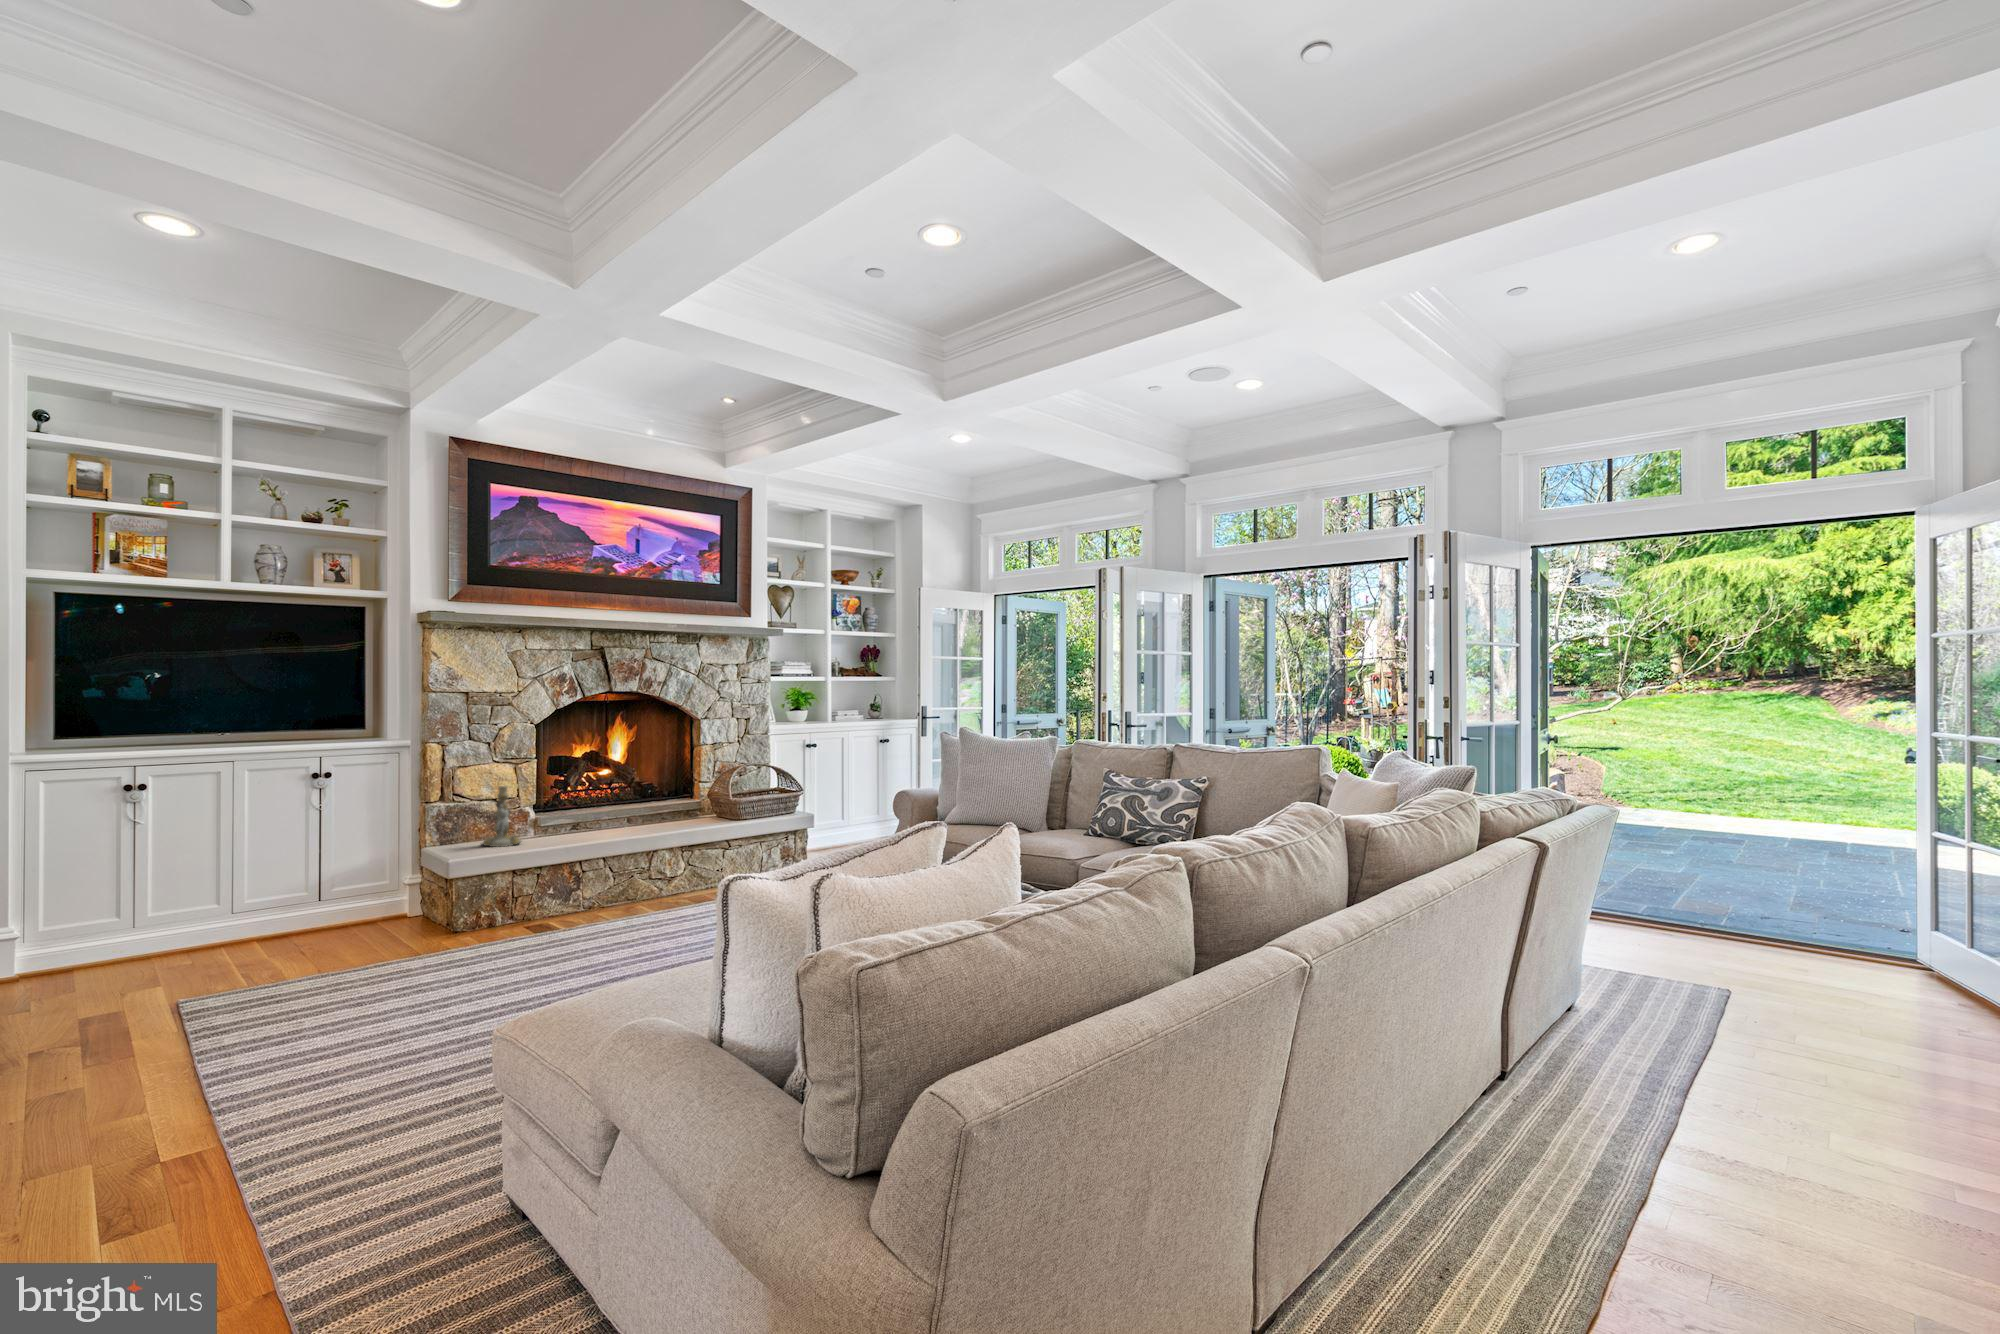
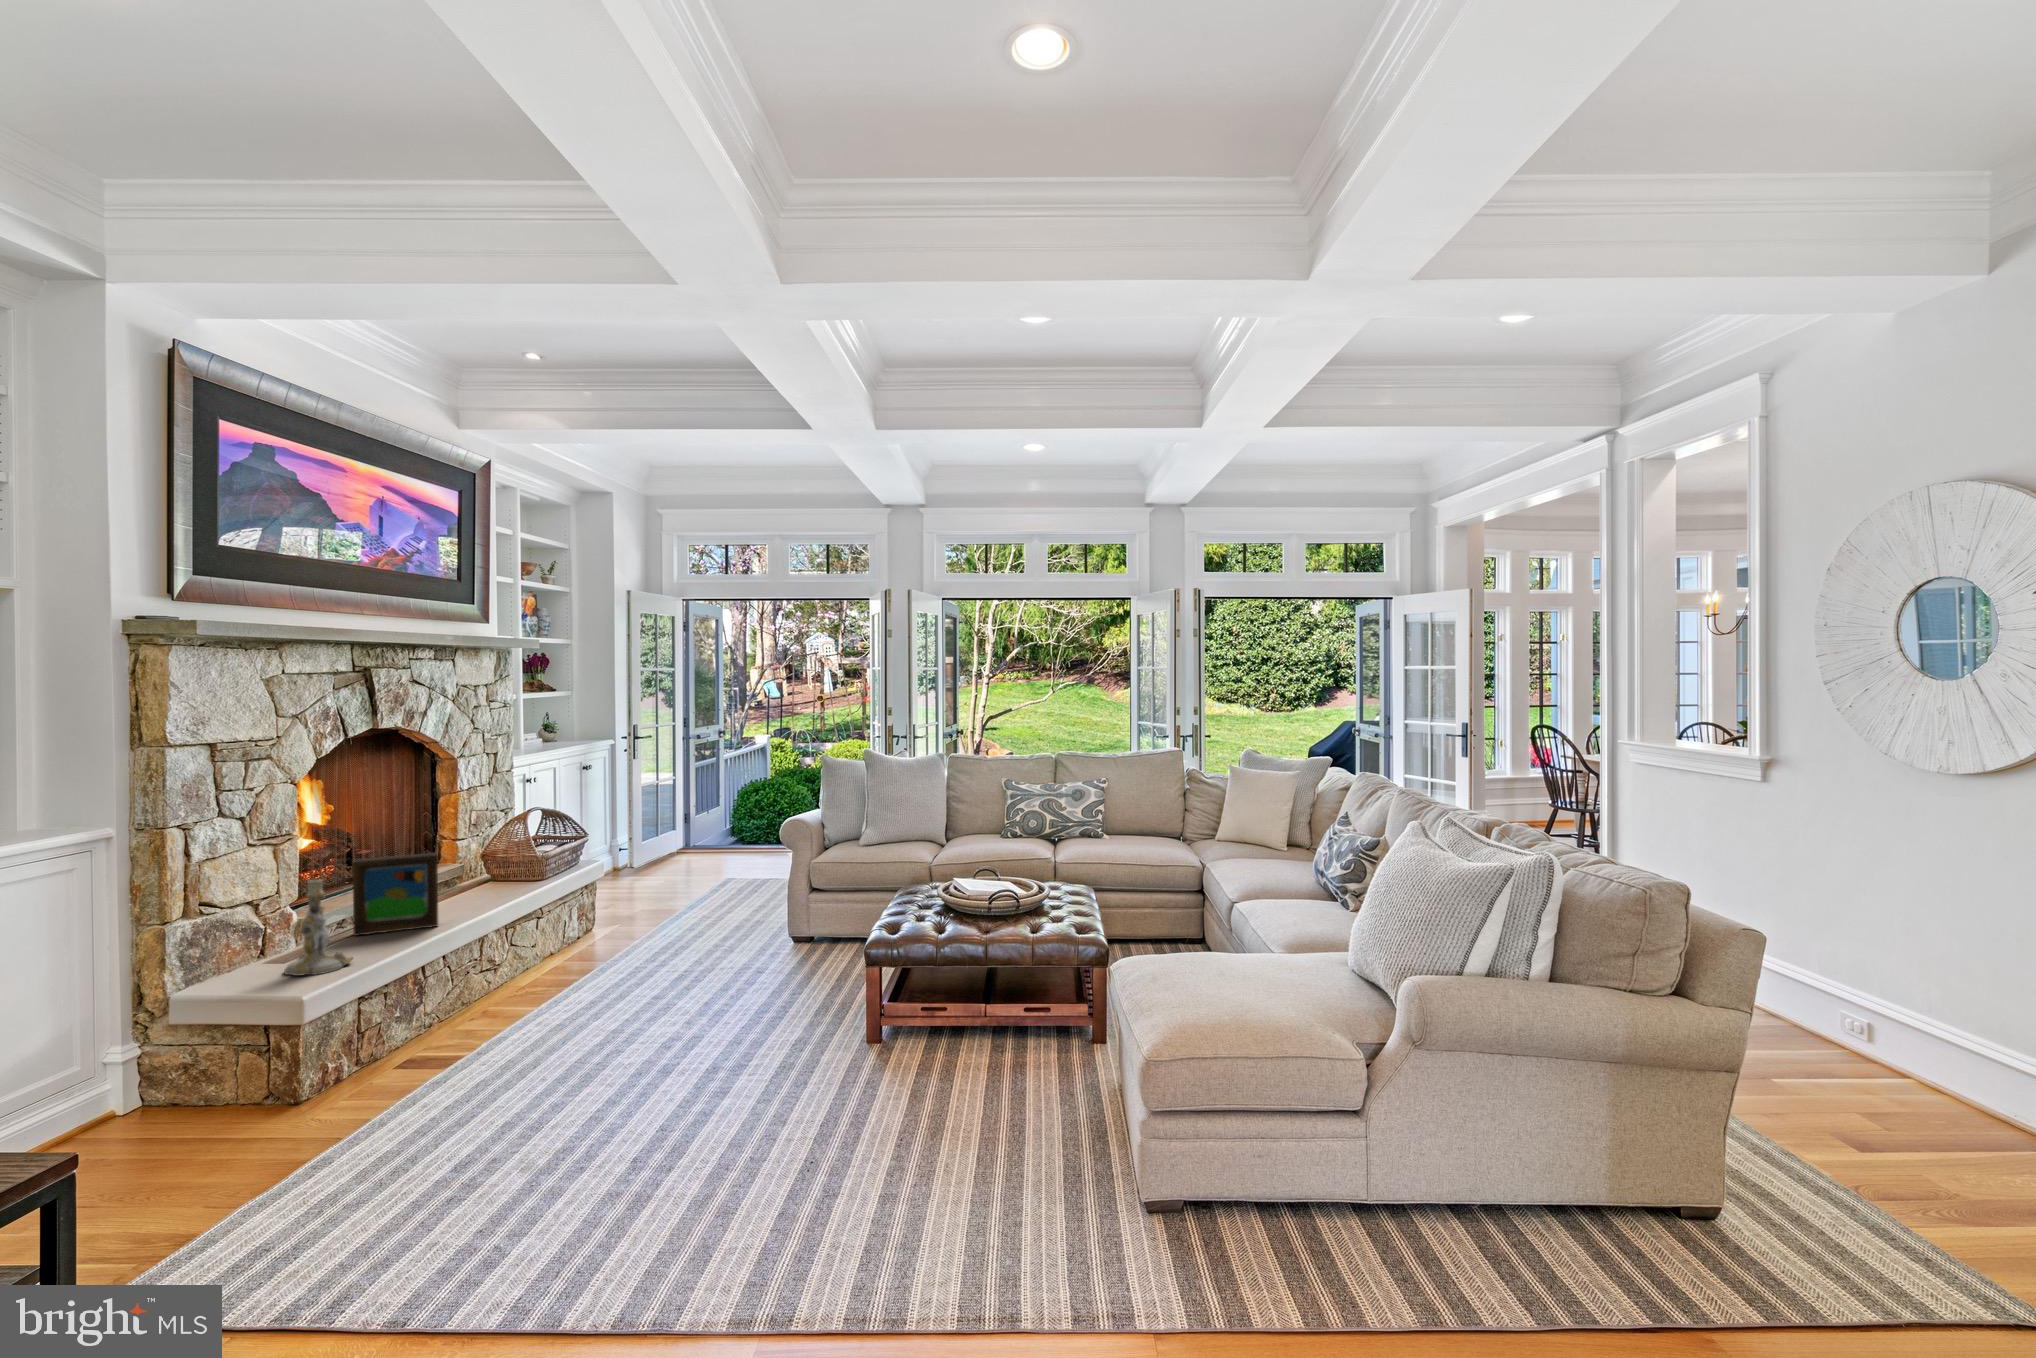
picture frame: none [562,779,616,834] -> present [352,853,438,936]

